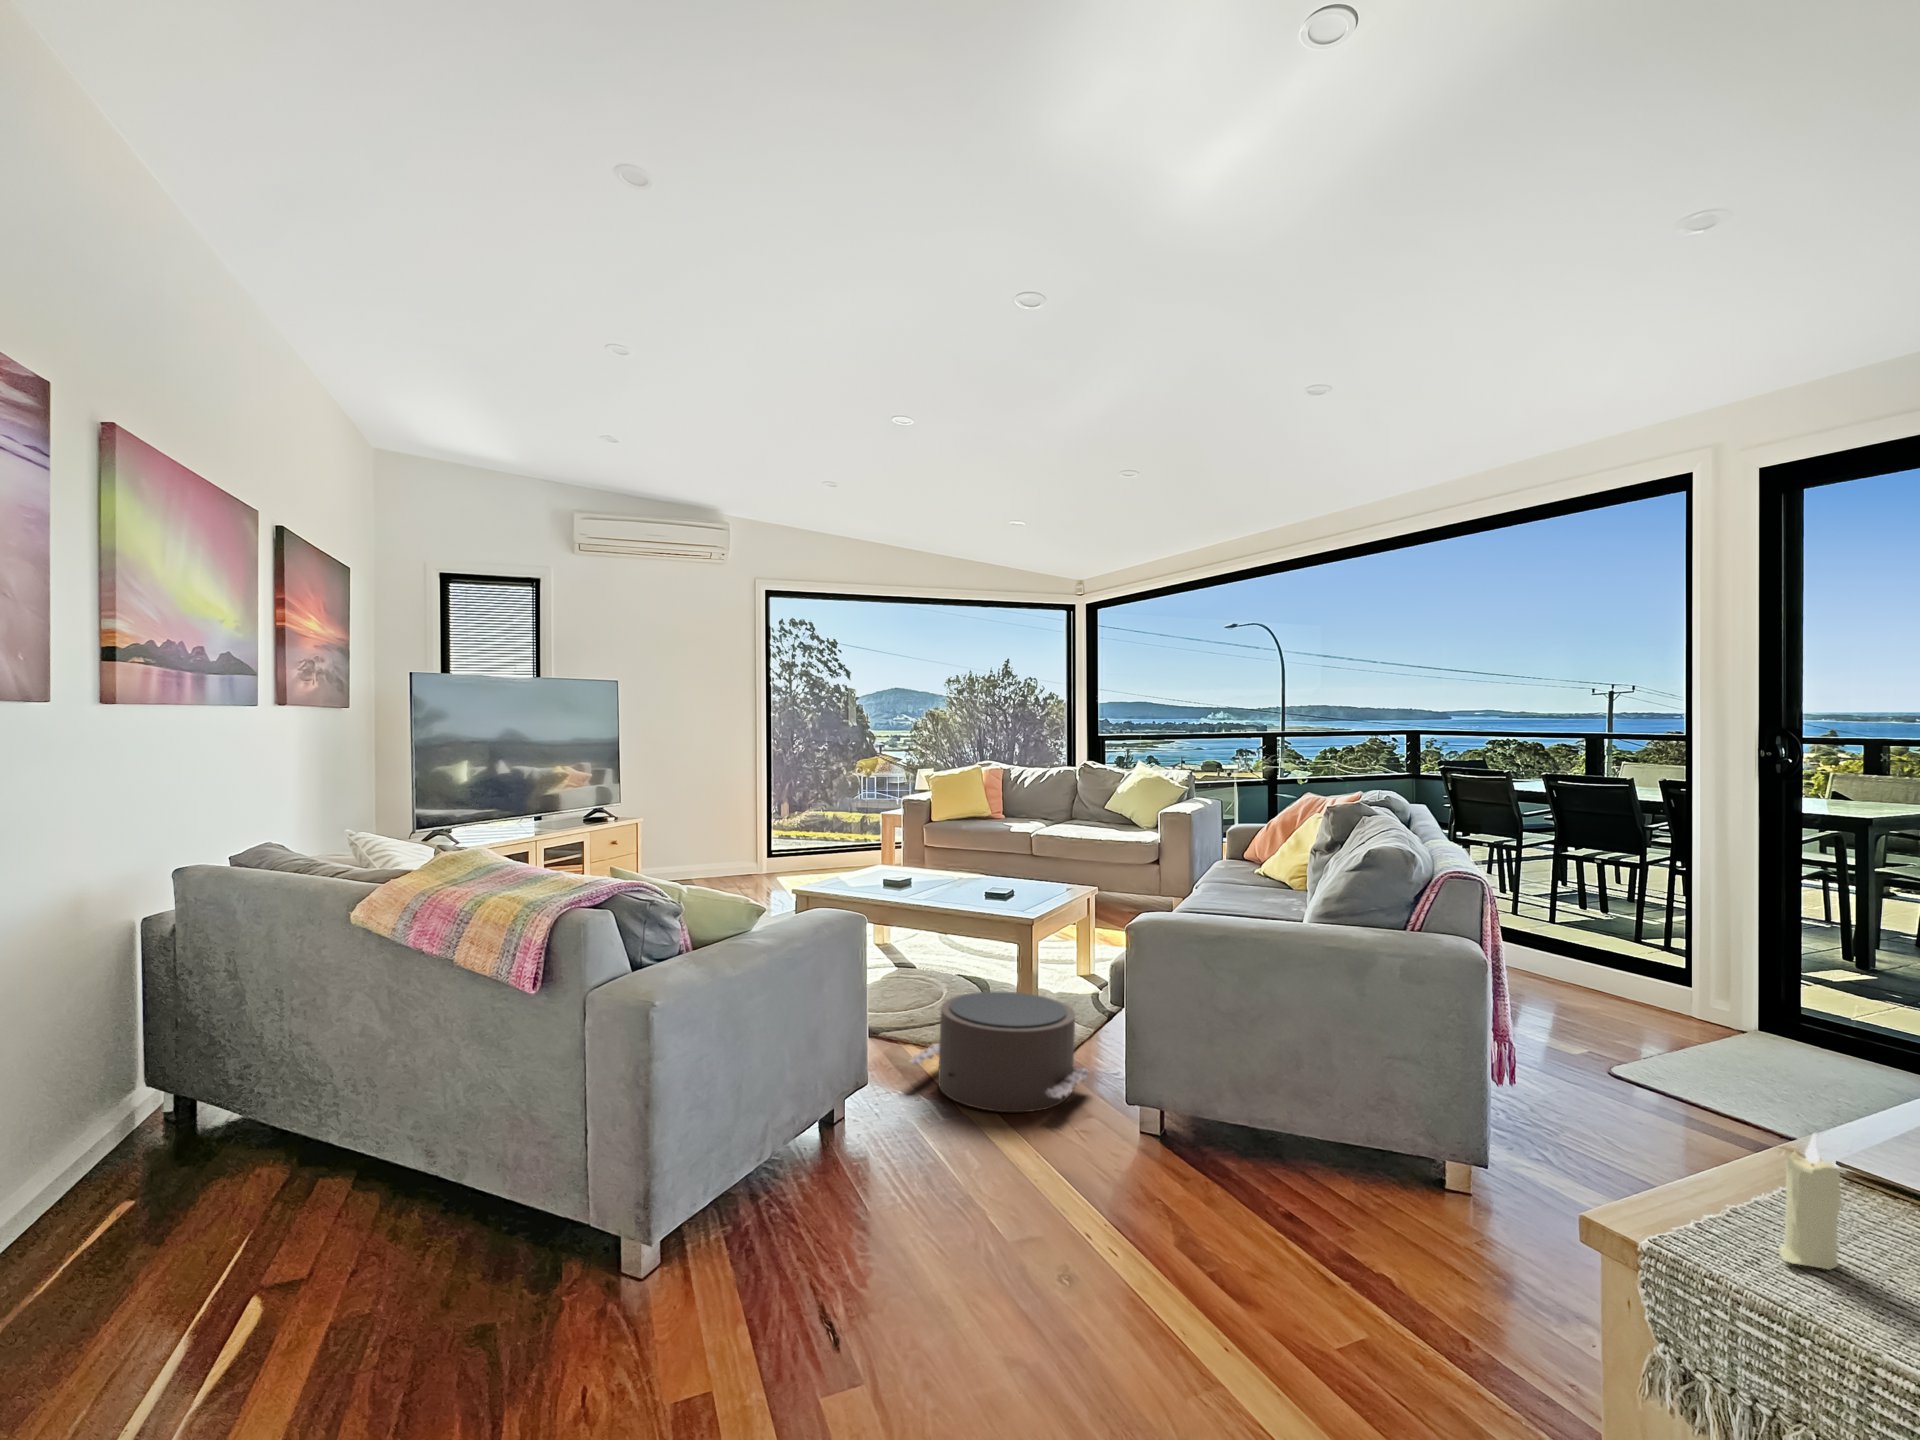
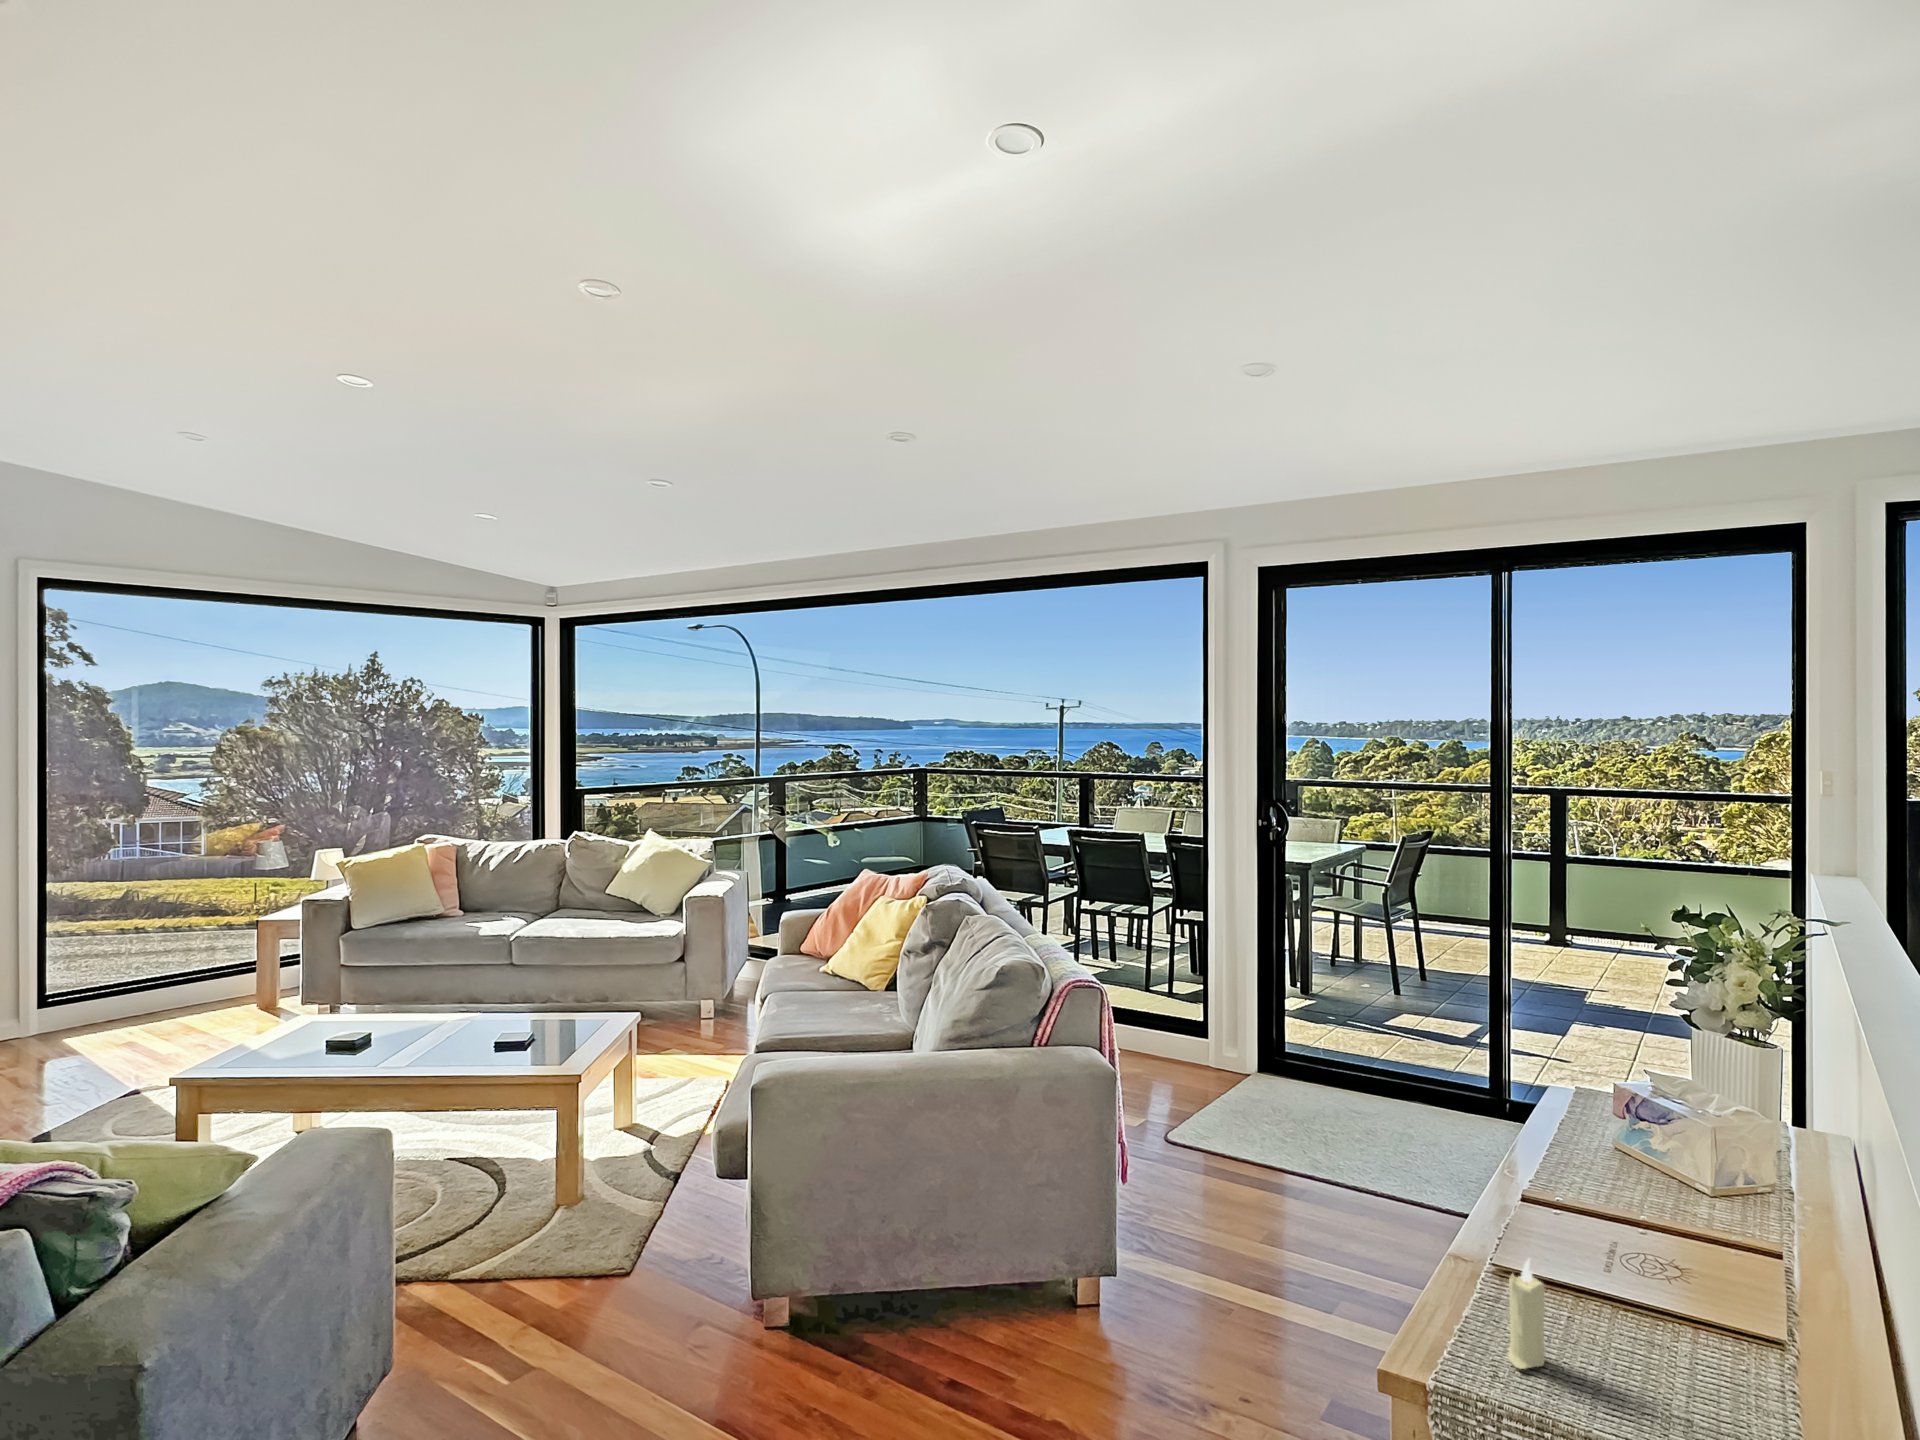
pouf: present [910,991,1090,1112] -> none [442,1177,687,1349]

